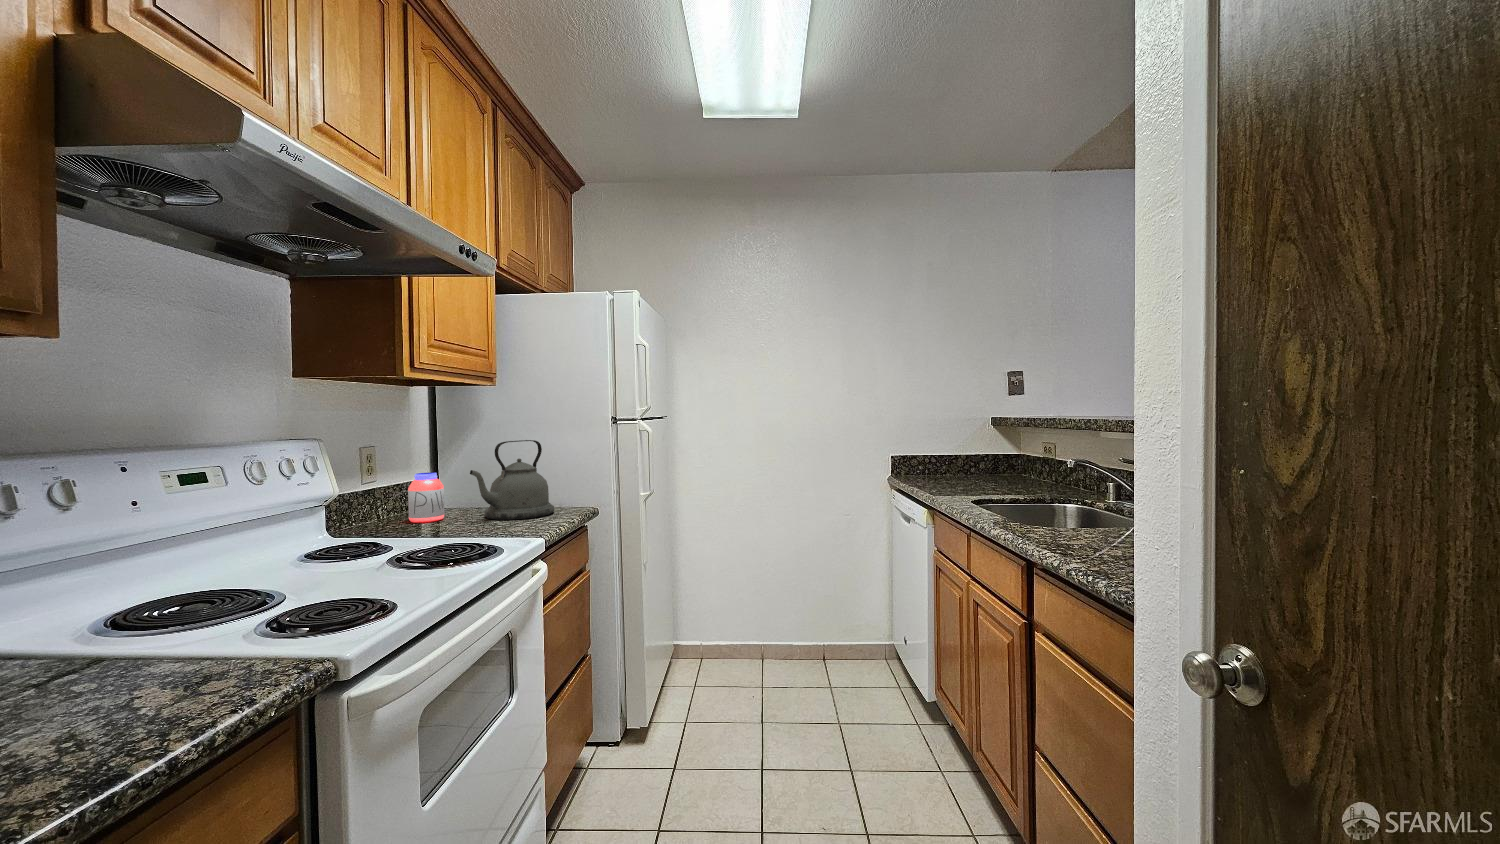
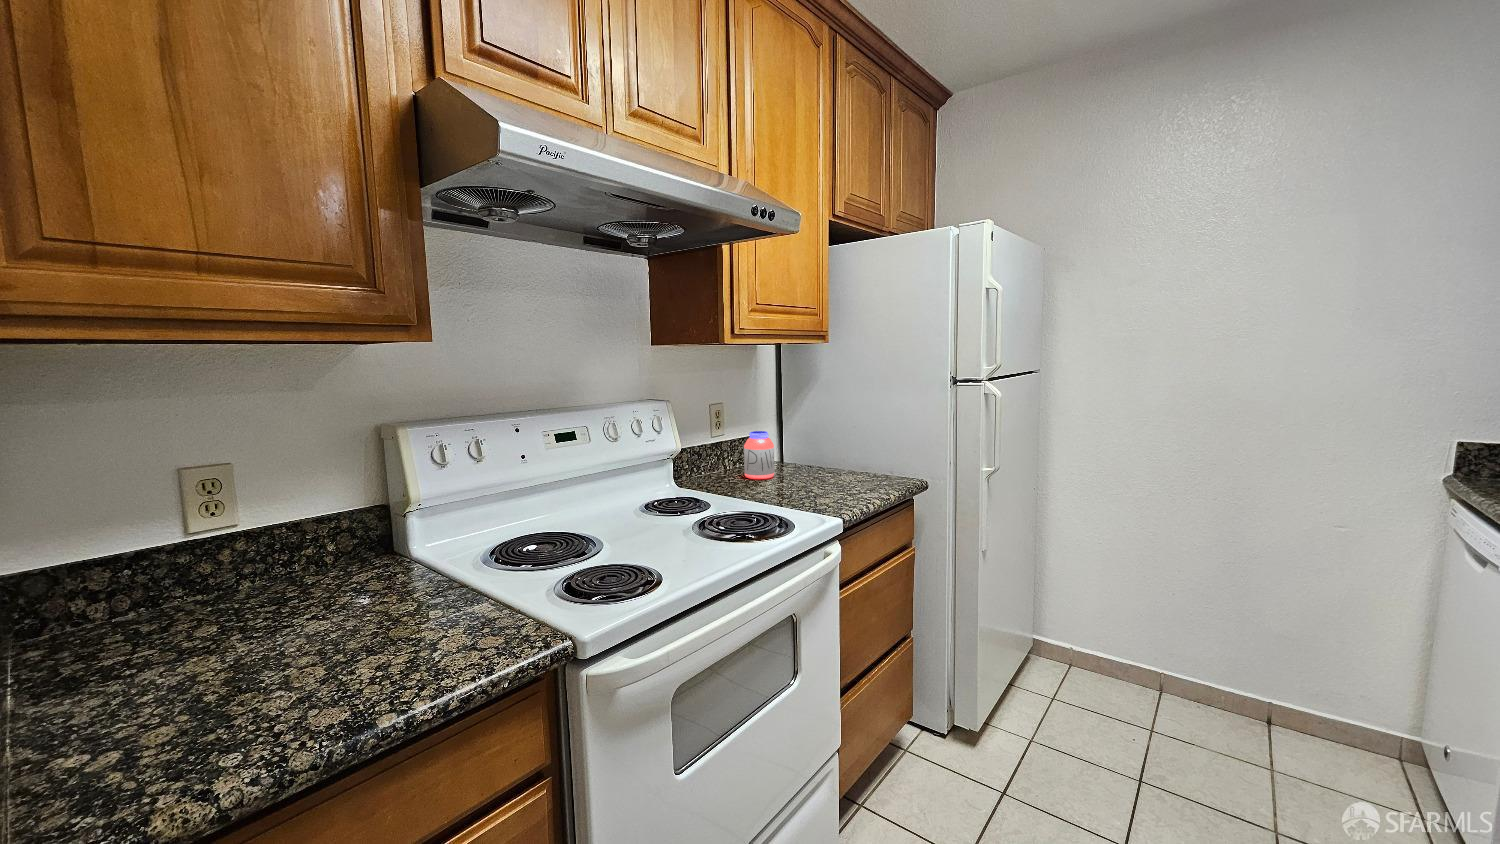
kettle: present [470,440,554,520] -> none [791,403,878,489]

